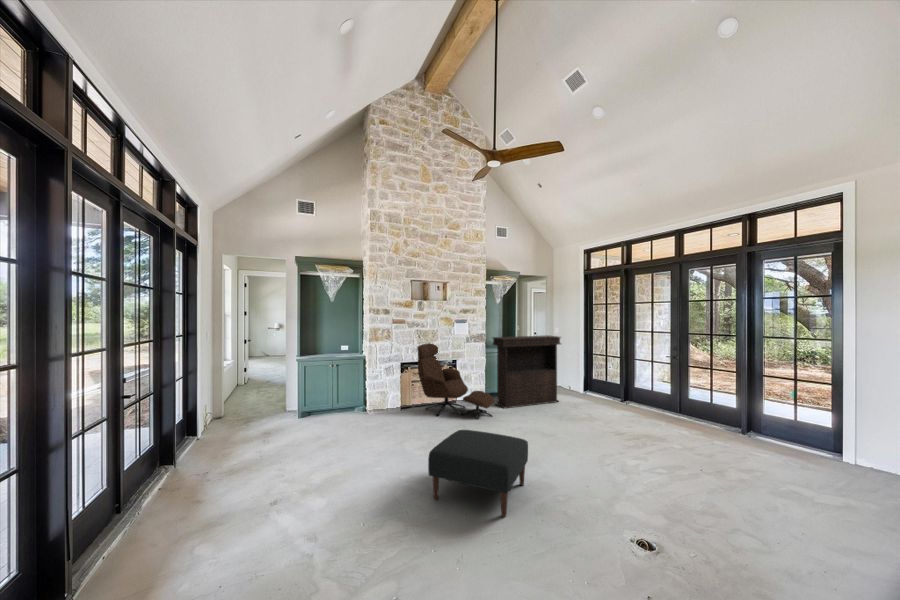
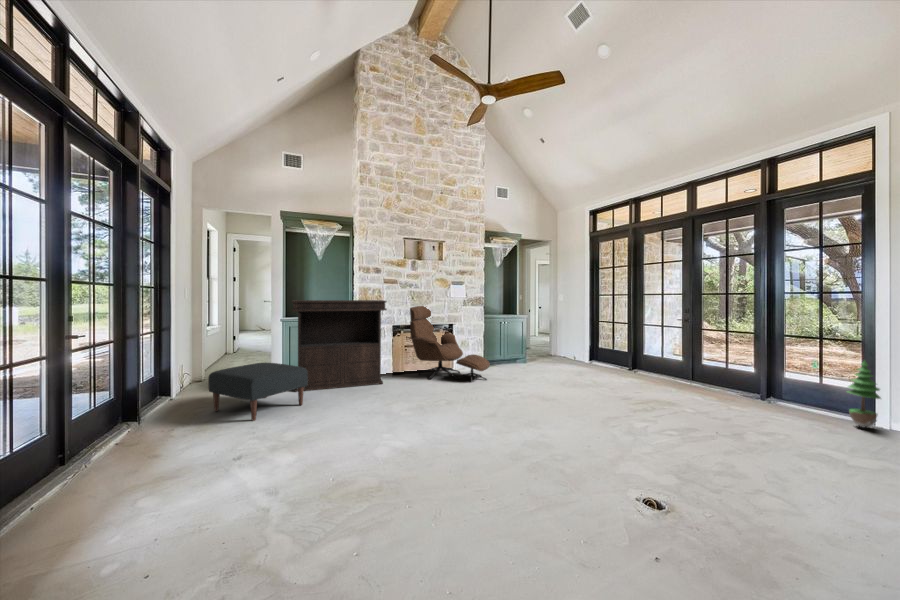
console table: present [493,335,561,408] -> present [292,300,387,392]
potted tree: none [826,404,859,467] -> present [847,360,880,428]
ottoman: present [428,430,528,517] -> present [208,363,308,421]

